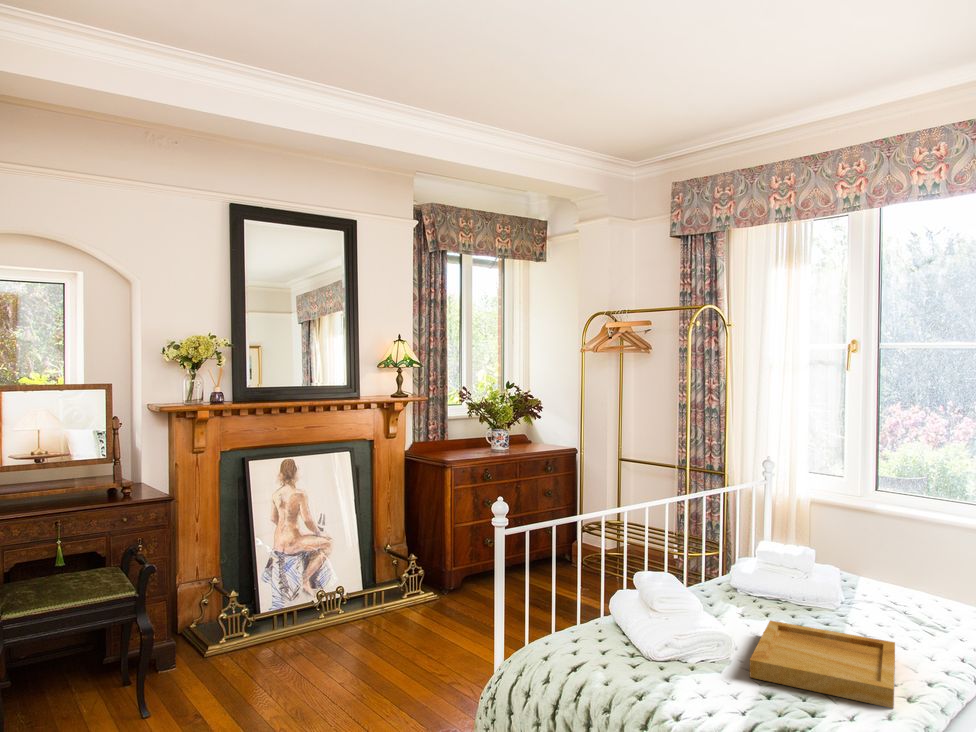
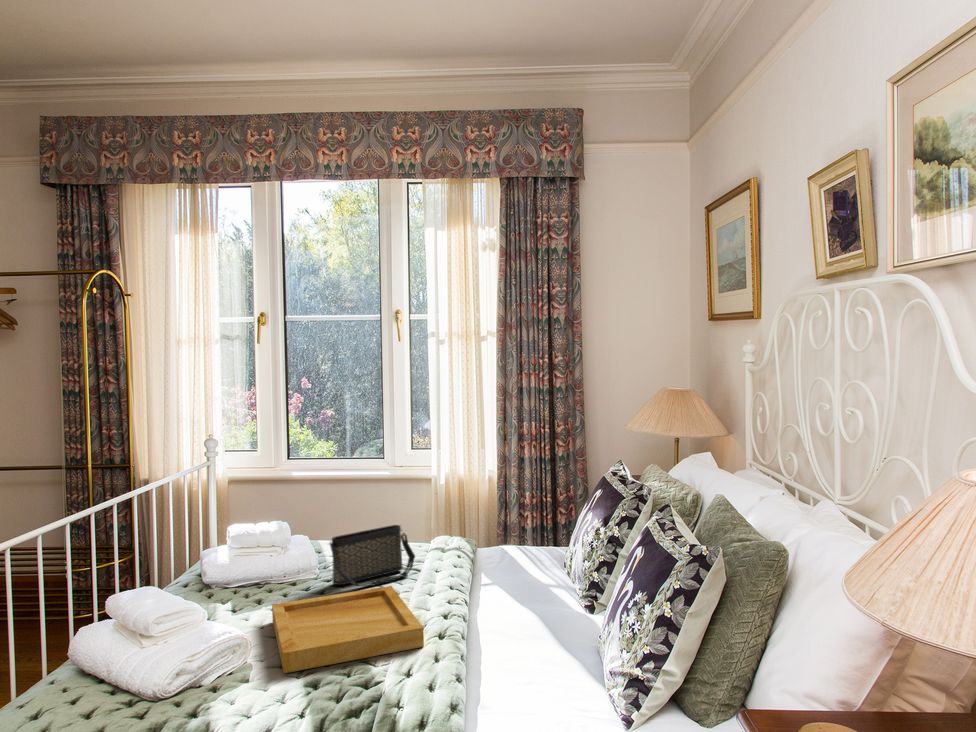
handbag: none [844,578,946,641] -> present [330,525,415,586]

